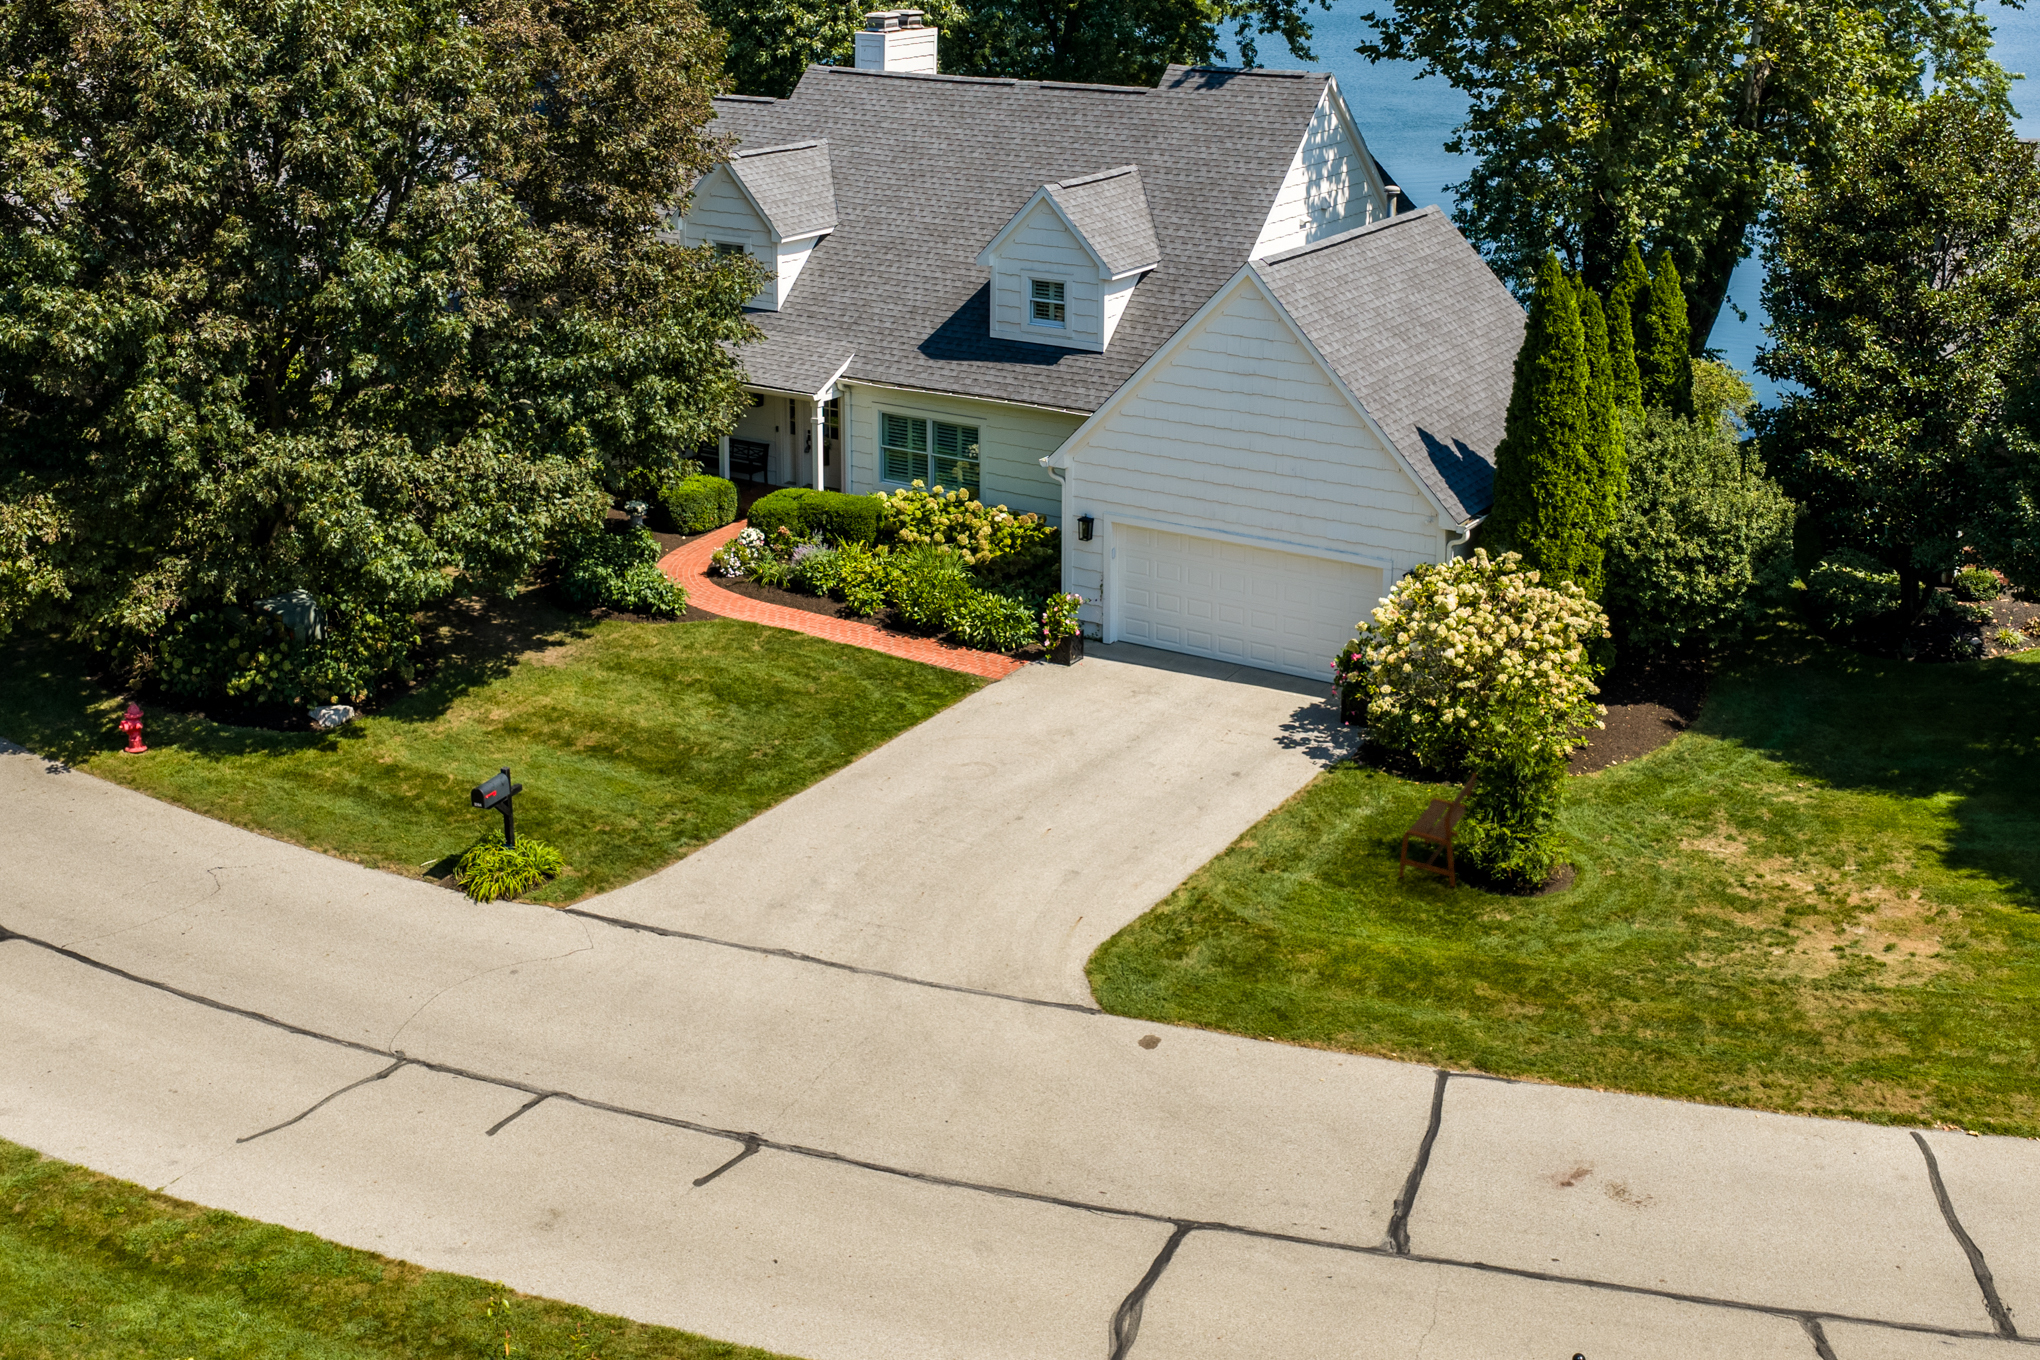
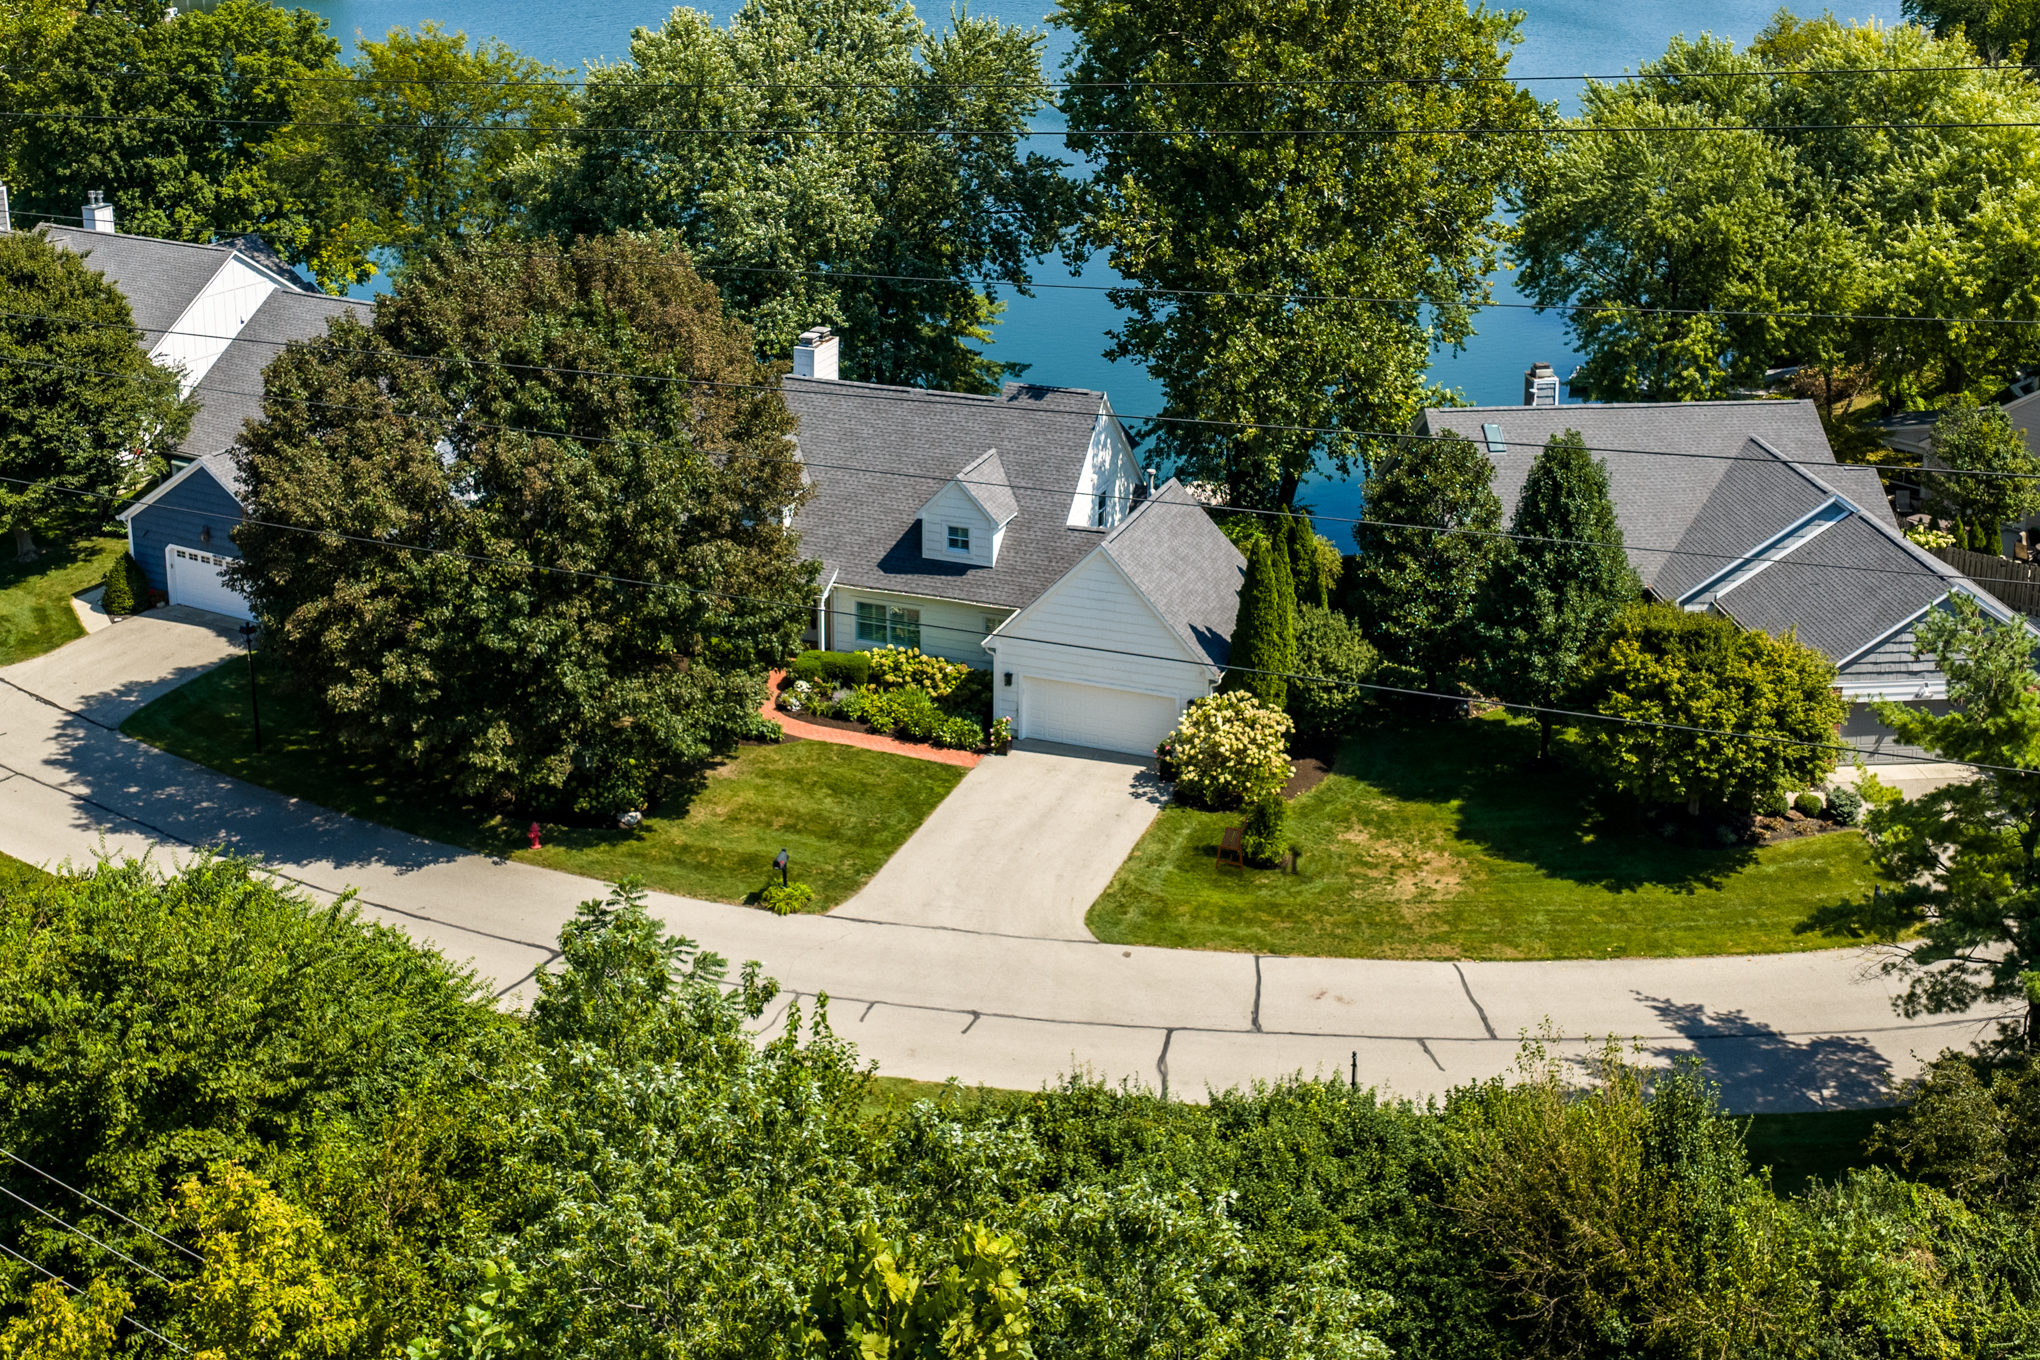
potted plant: none [1529,837,1586,901] -> present [1278,844,1302,874]

